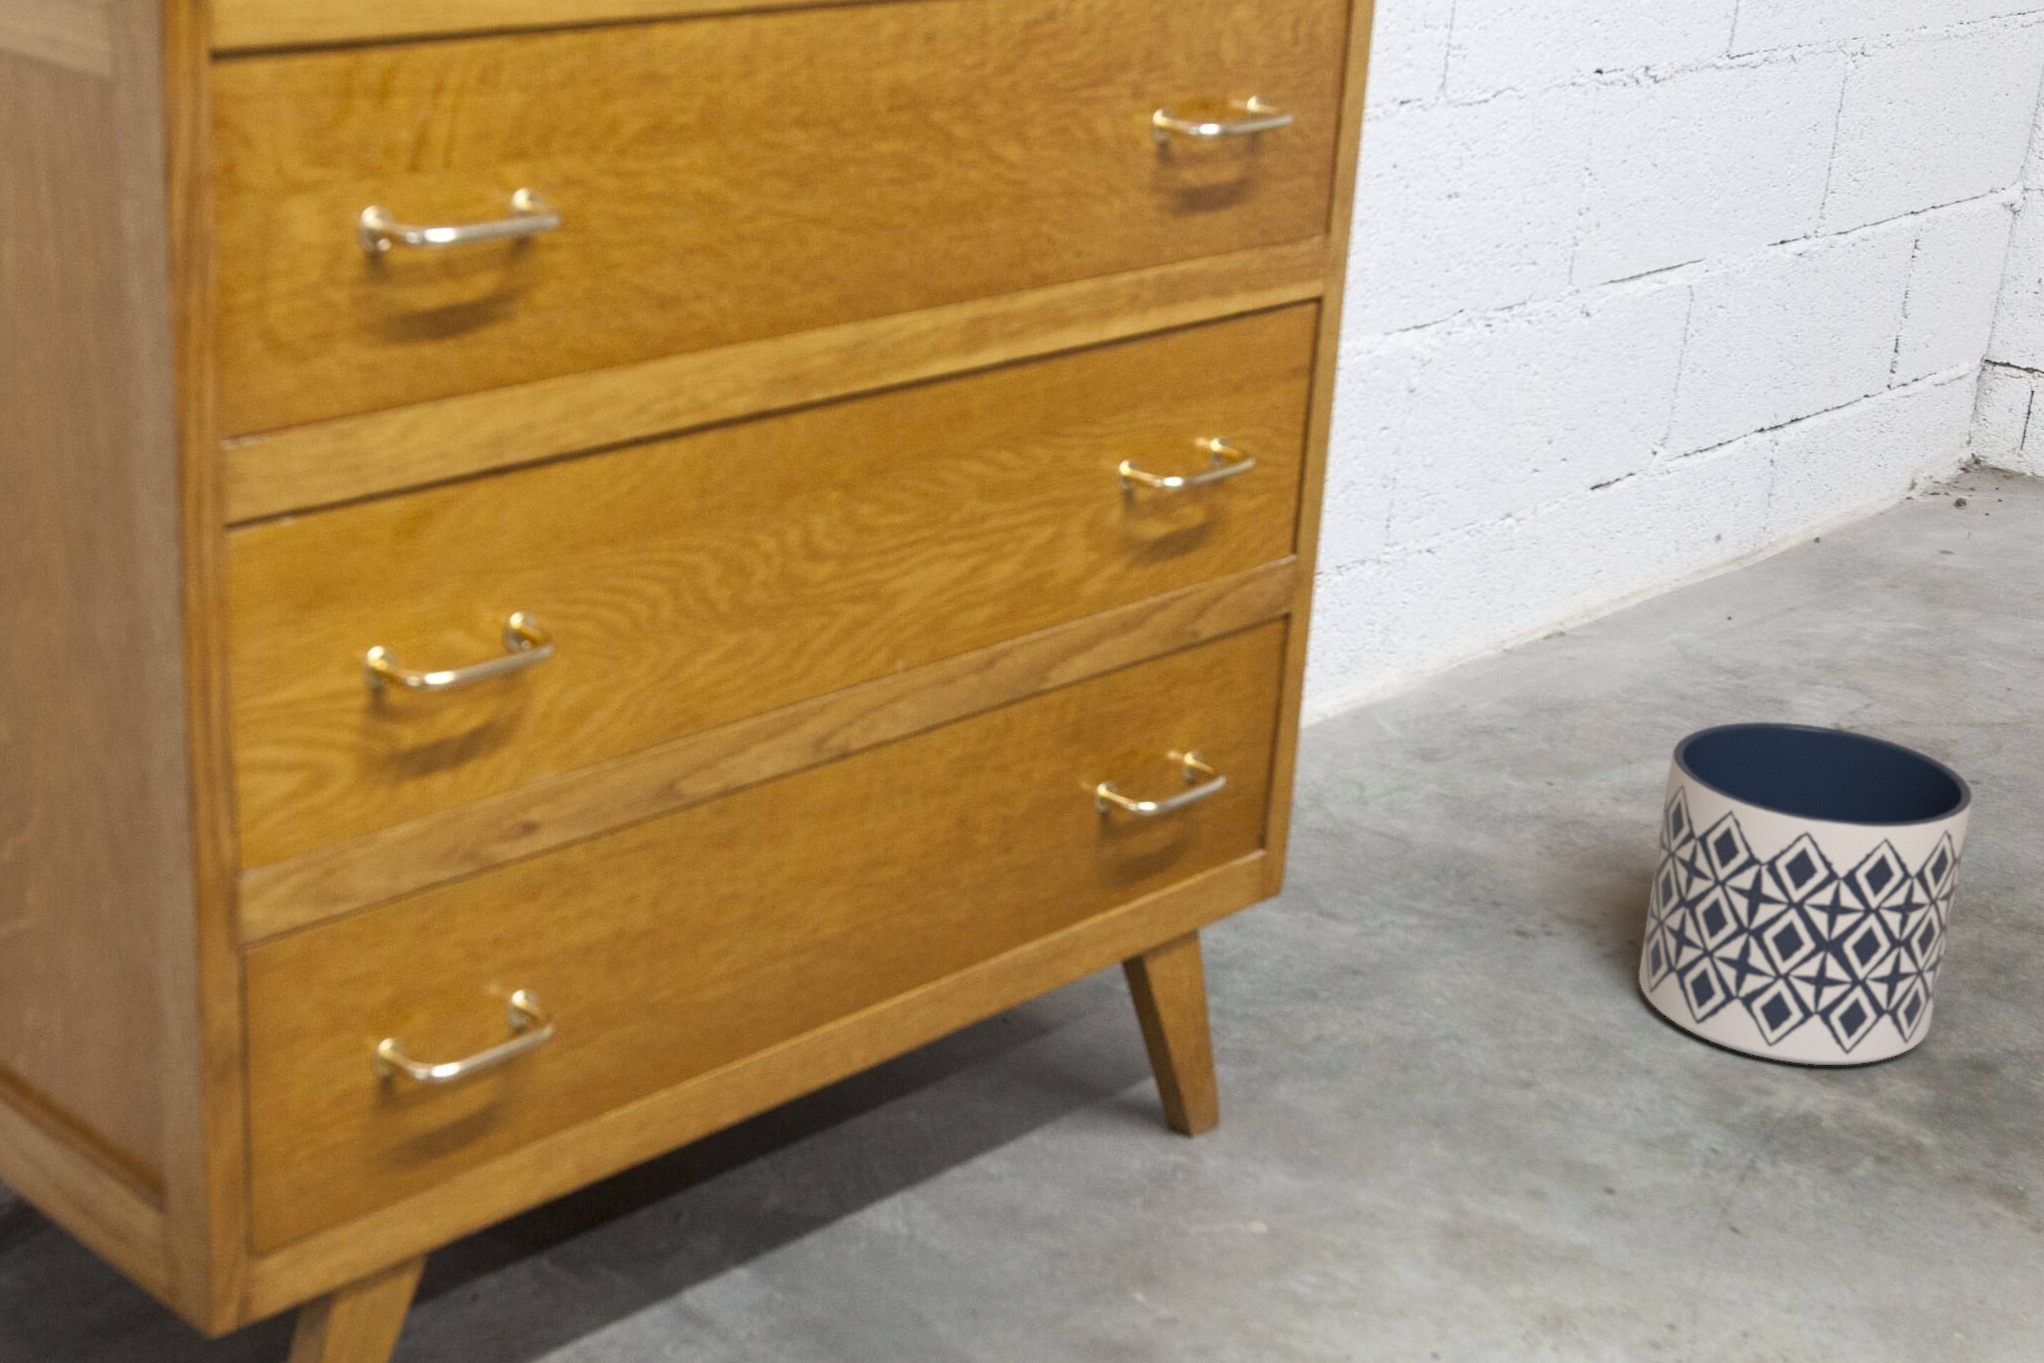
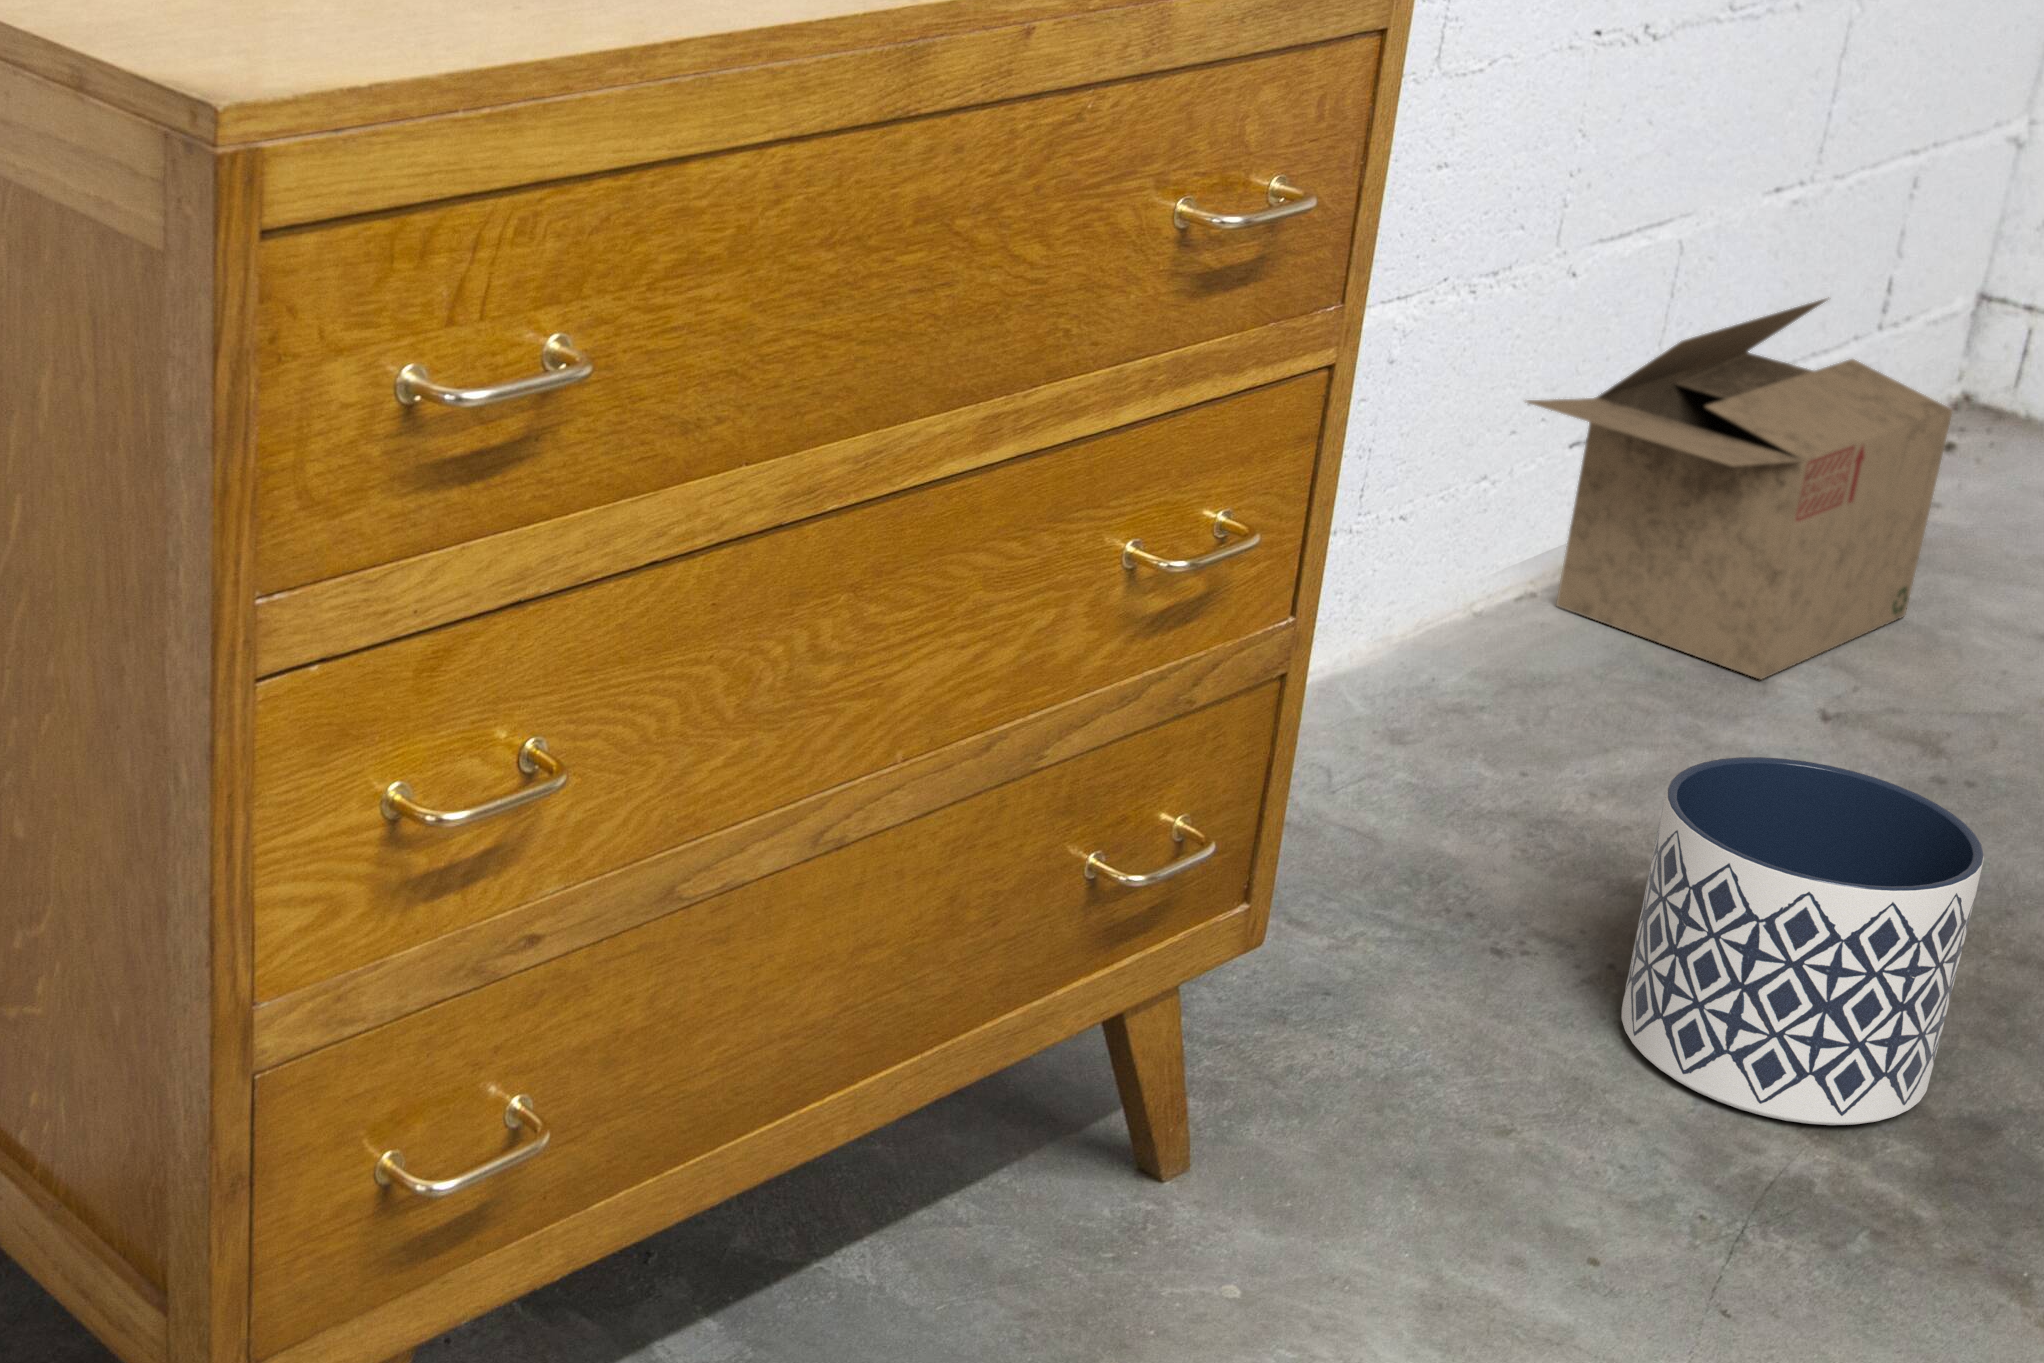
cardboard box: none [1541,333,1950,696] -> present [1526,297,1952,679]

